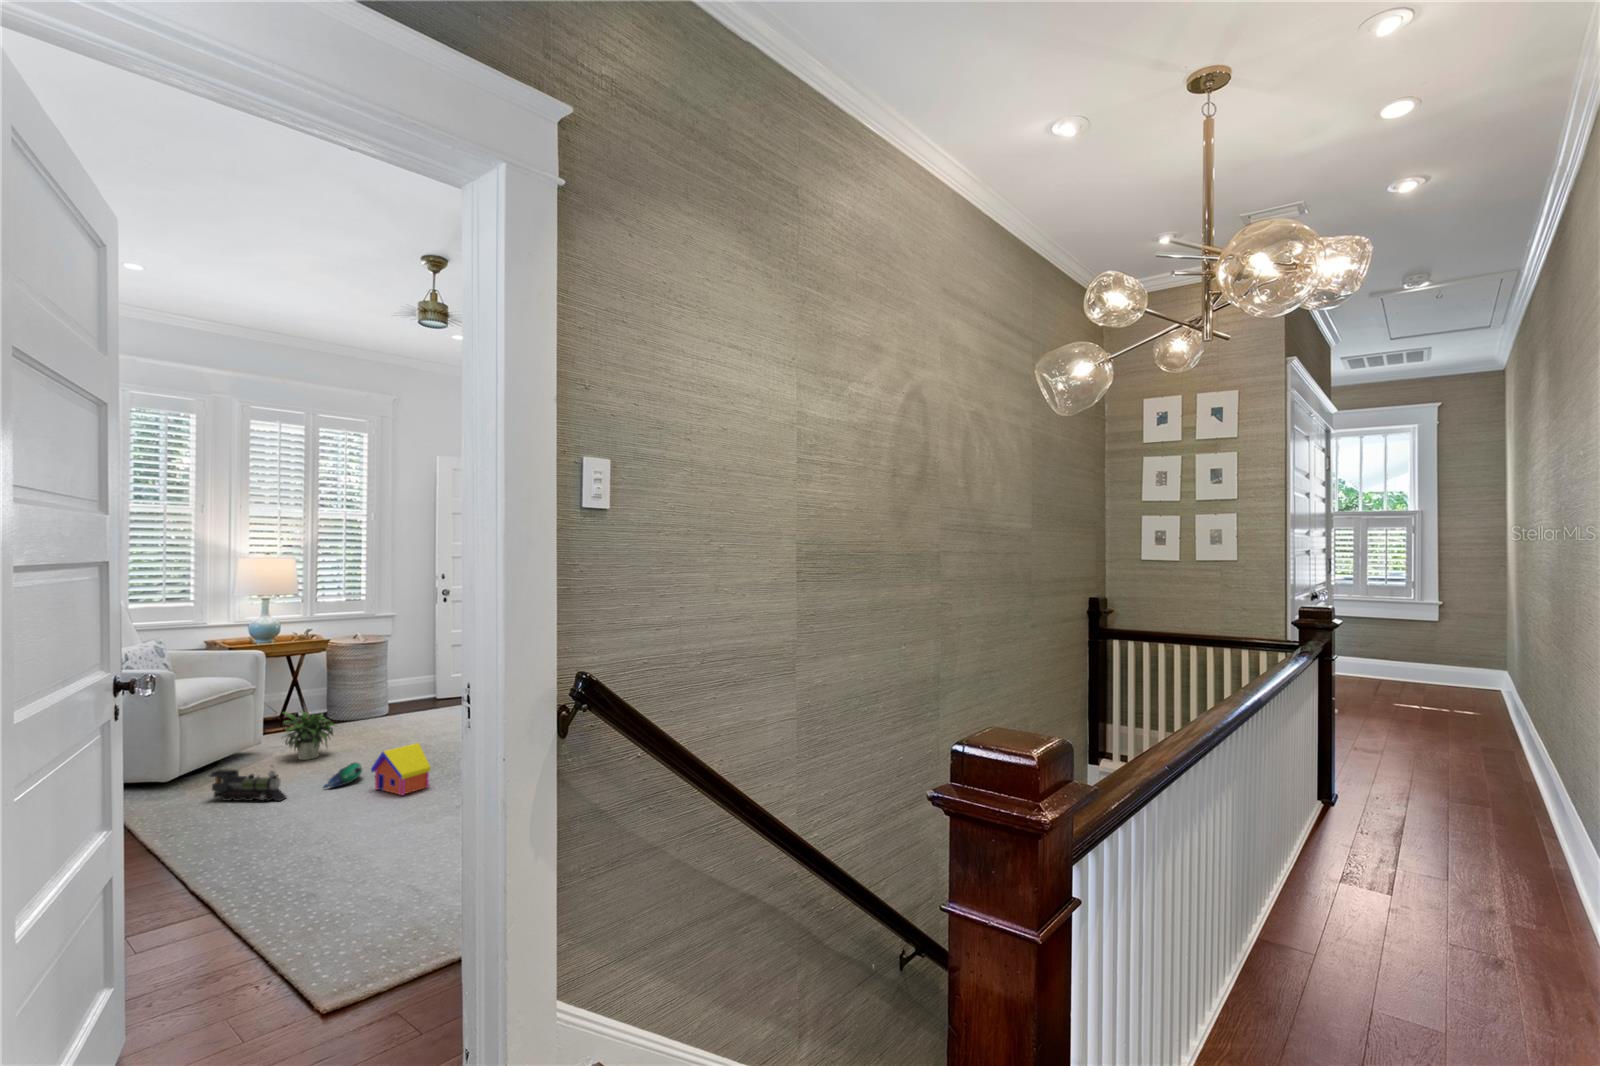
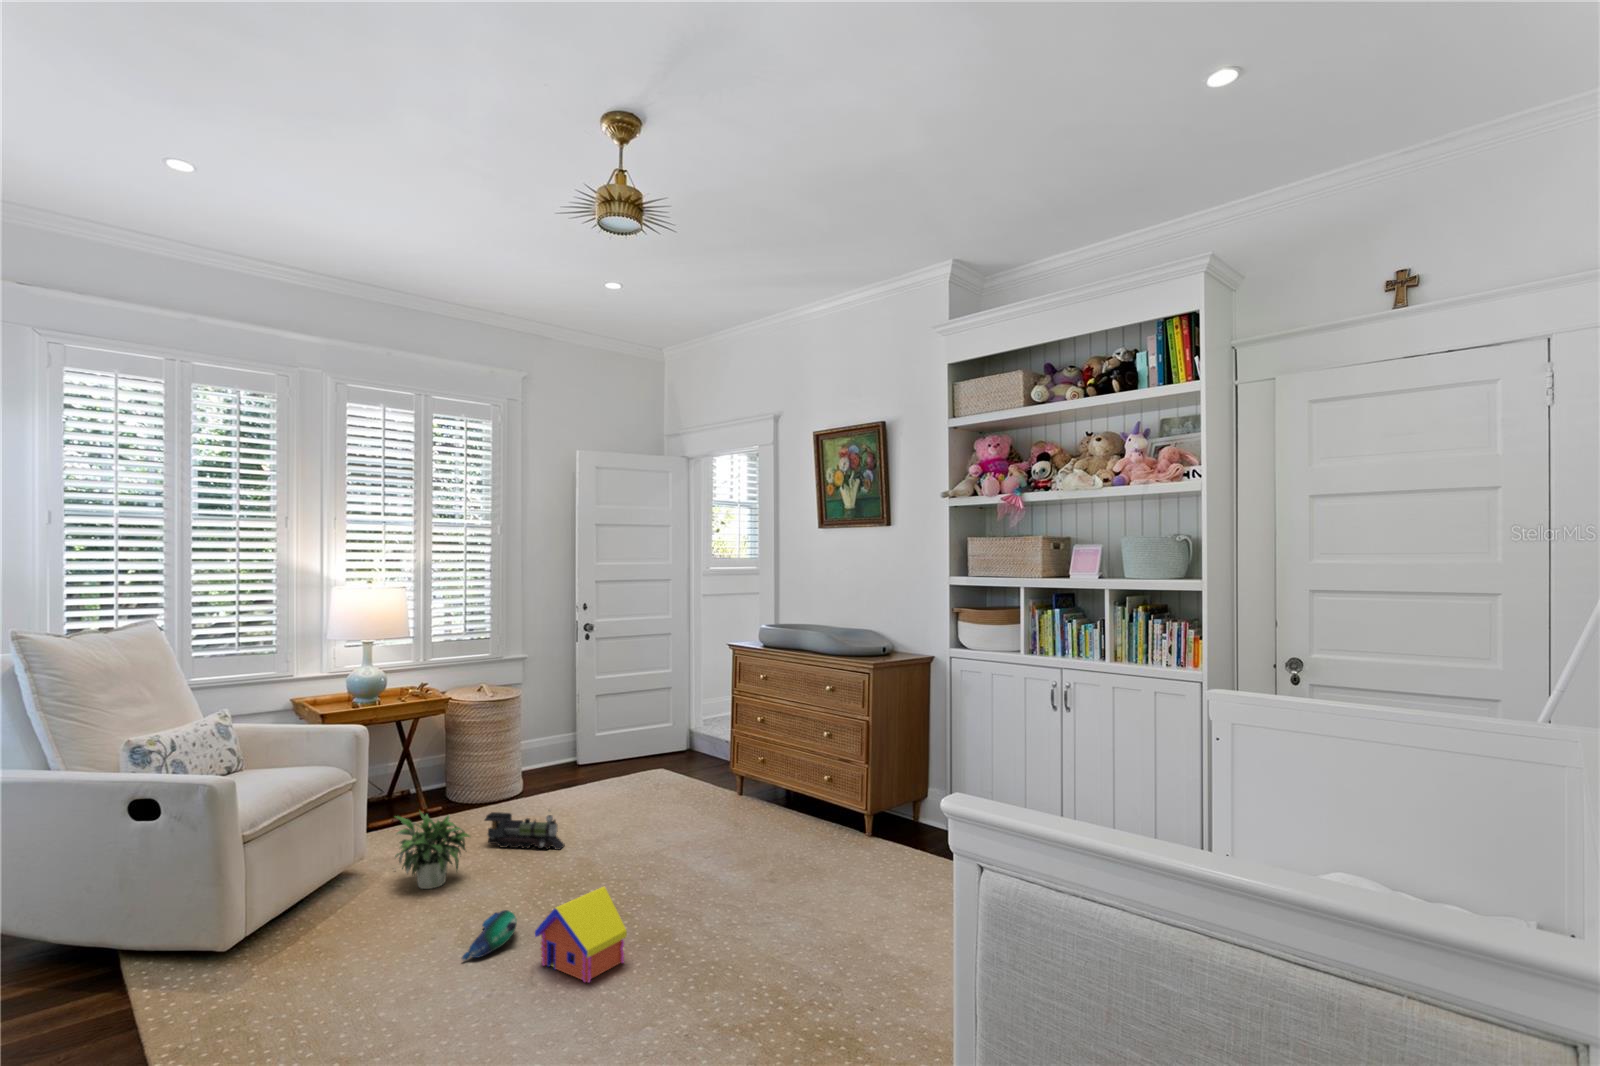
toy train: present [210,769,287,801] -> present [485,812,565,850]

